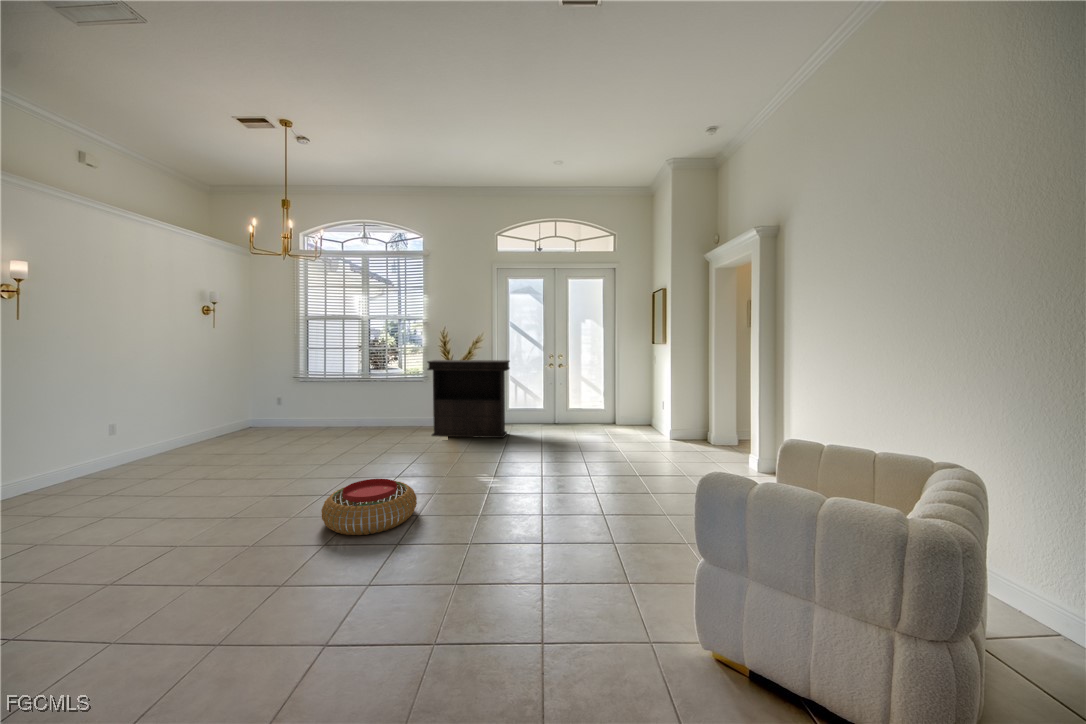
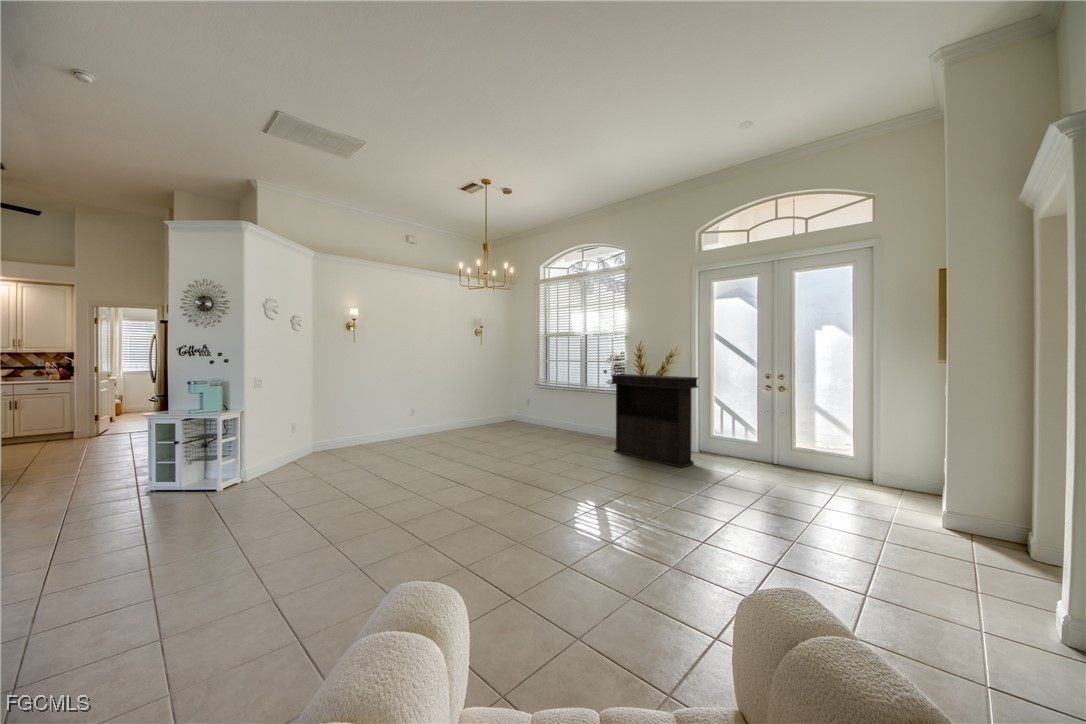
pouf: present [321,479,417,535] -> none [422,474,503,523]

